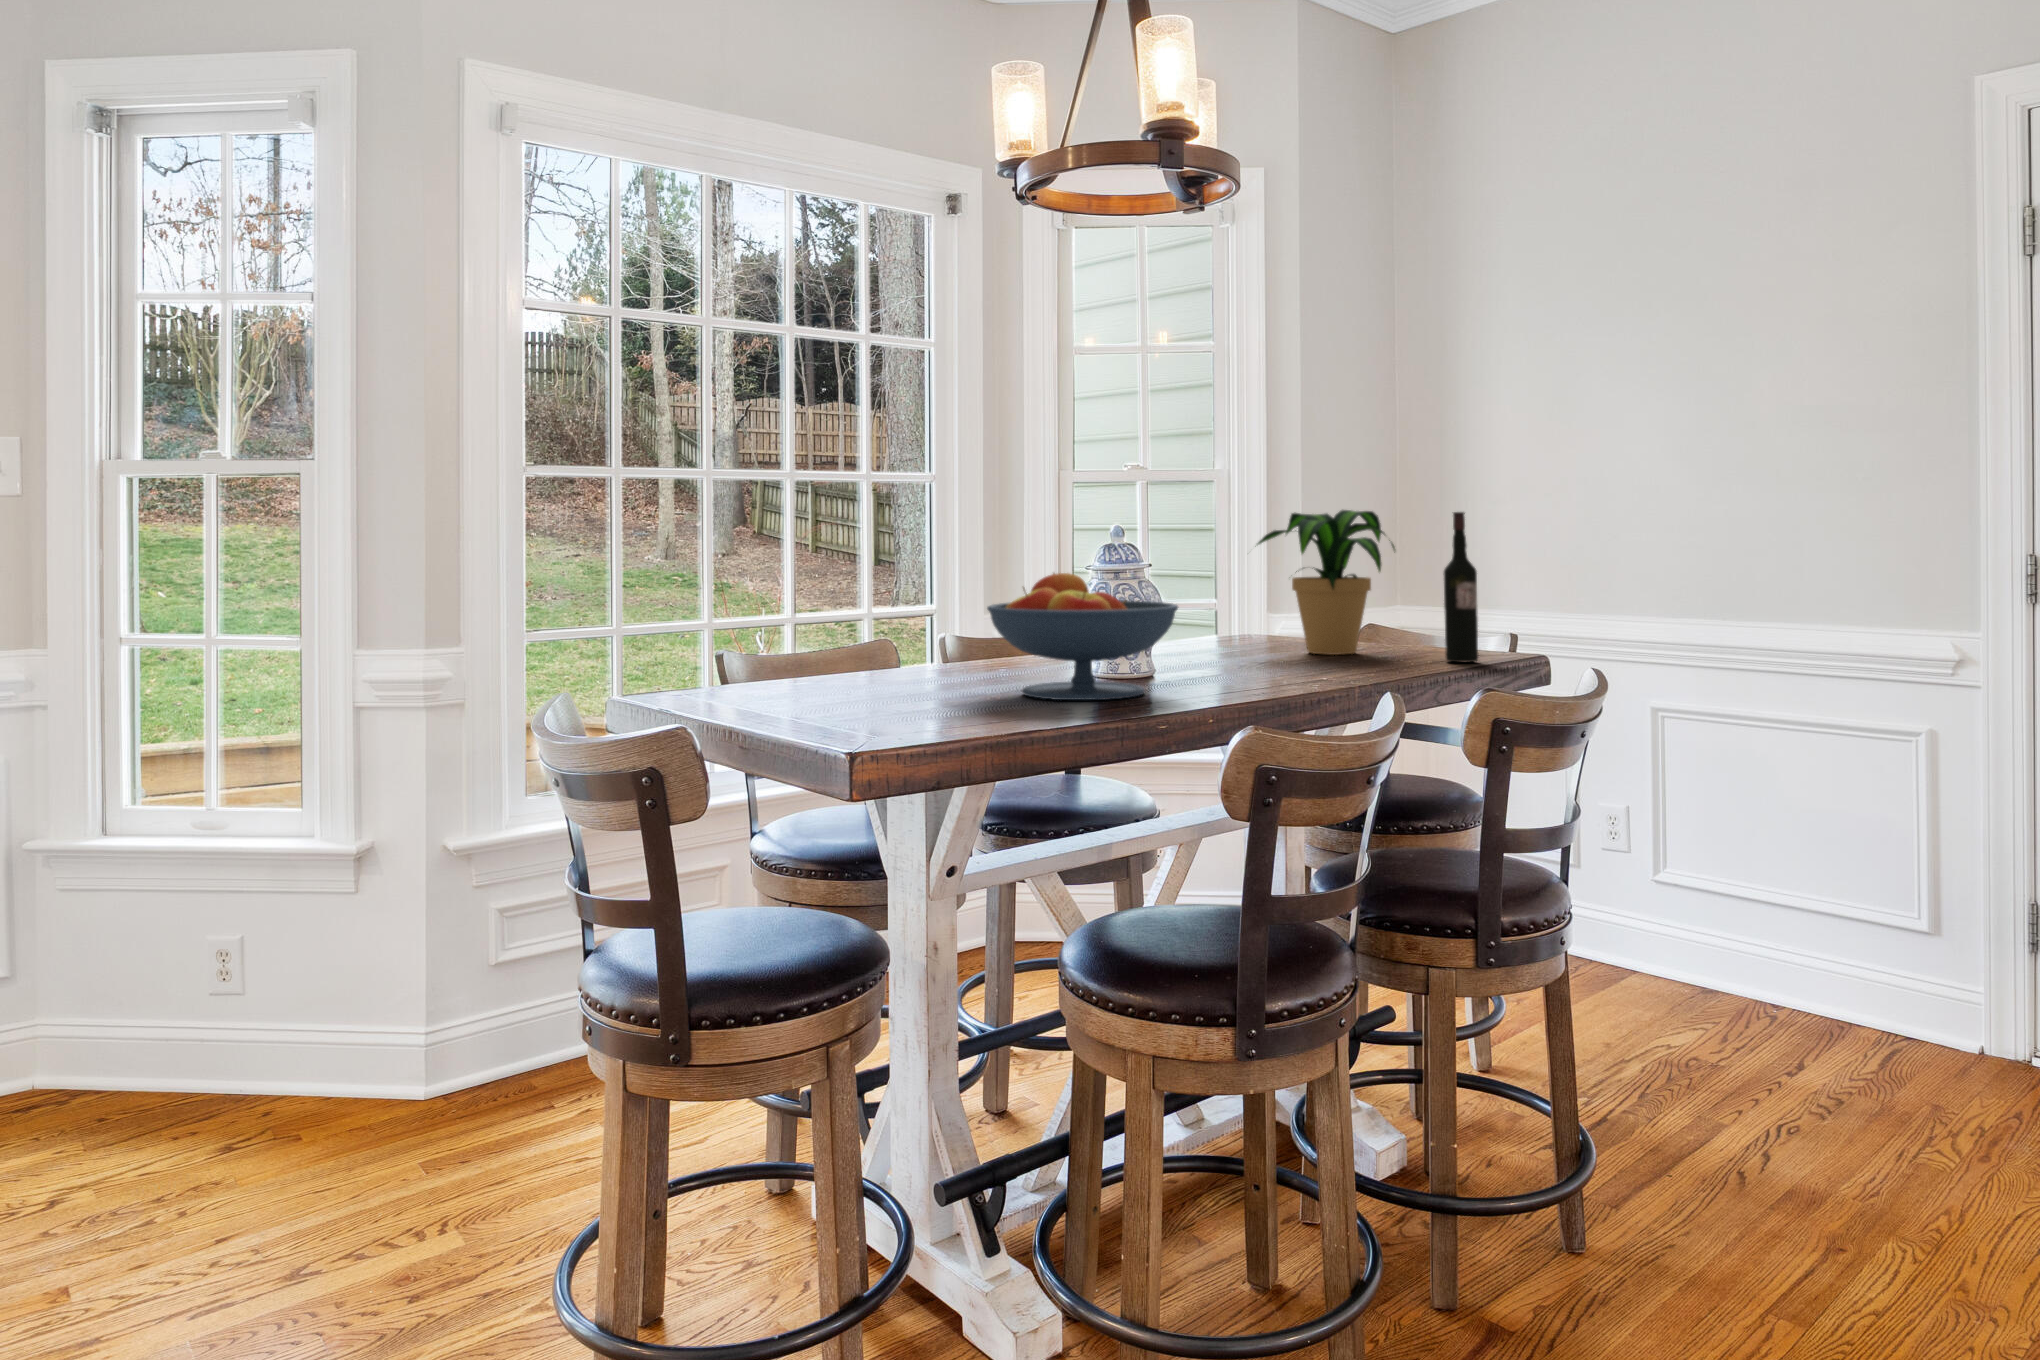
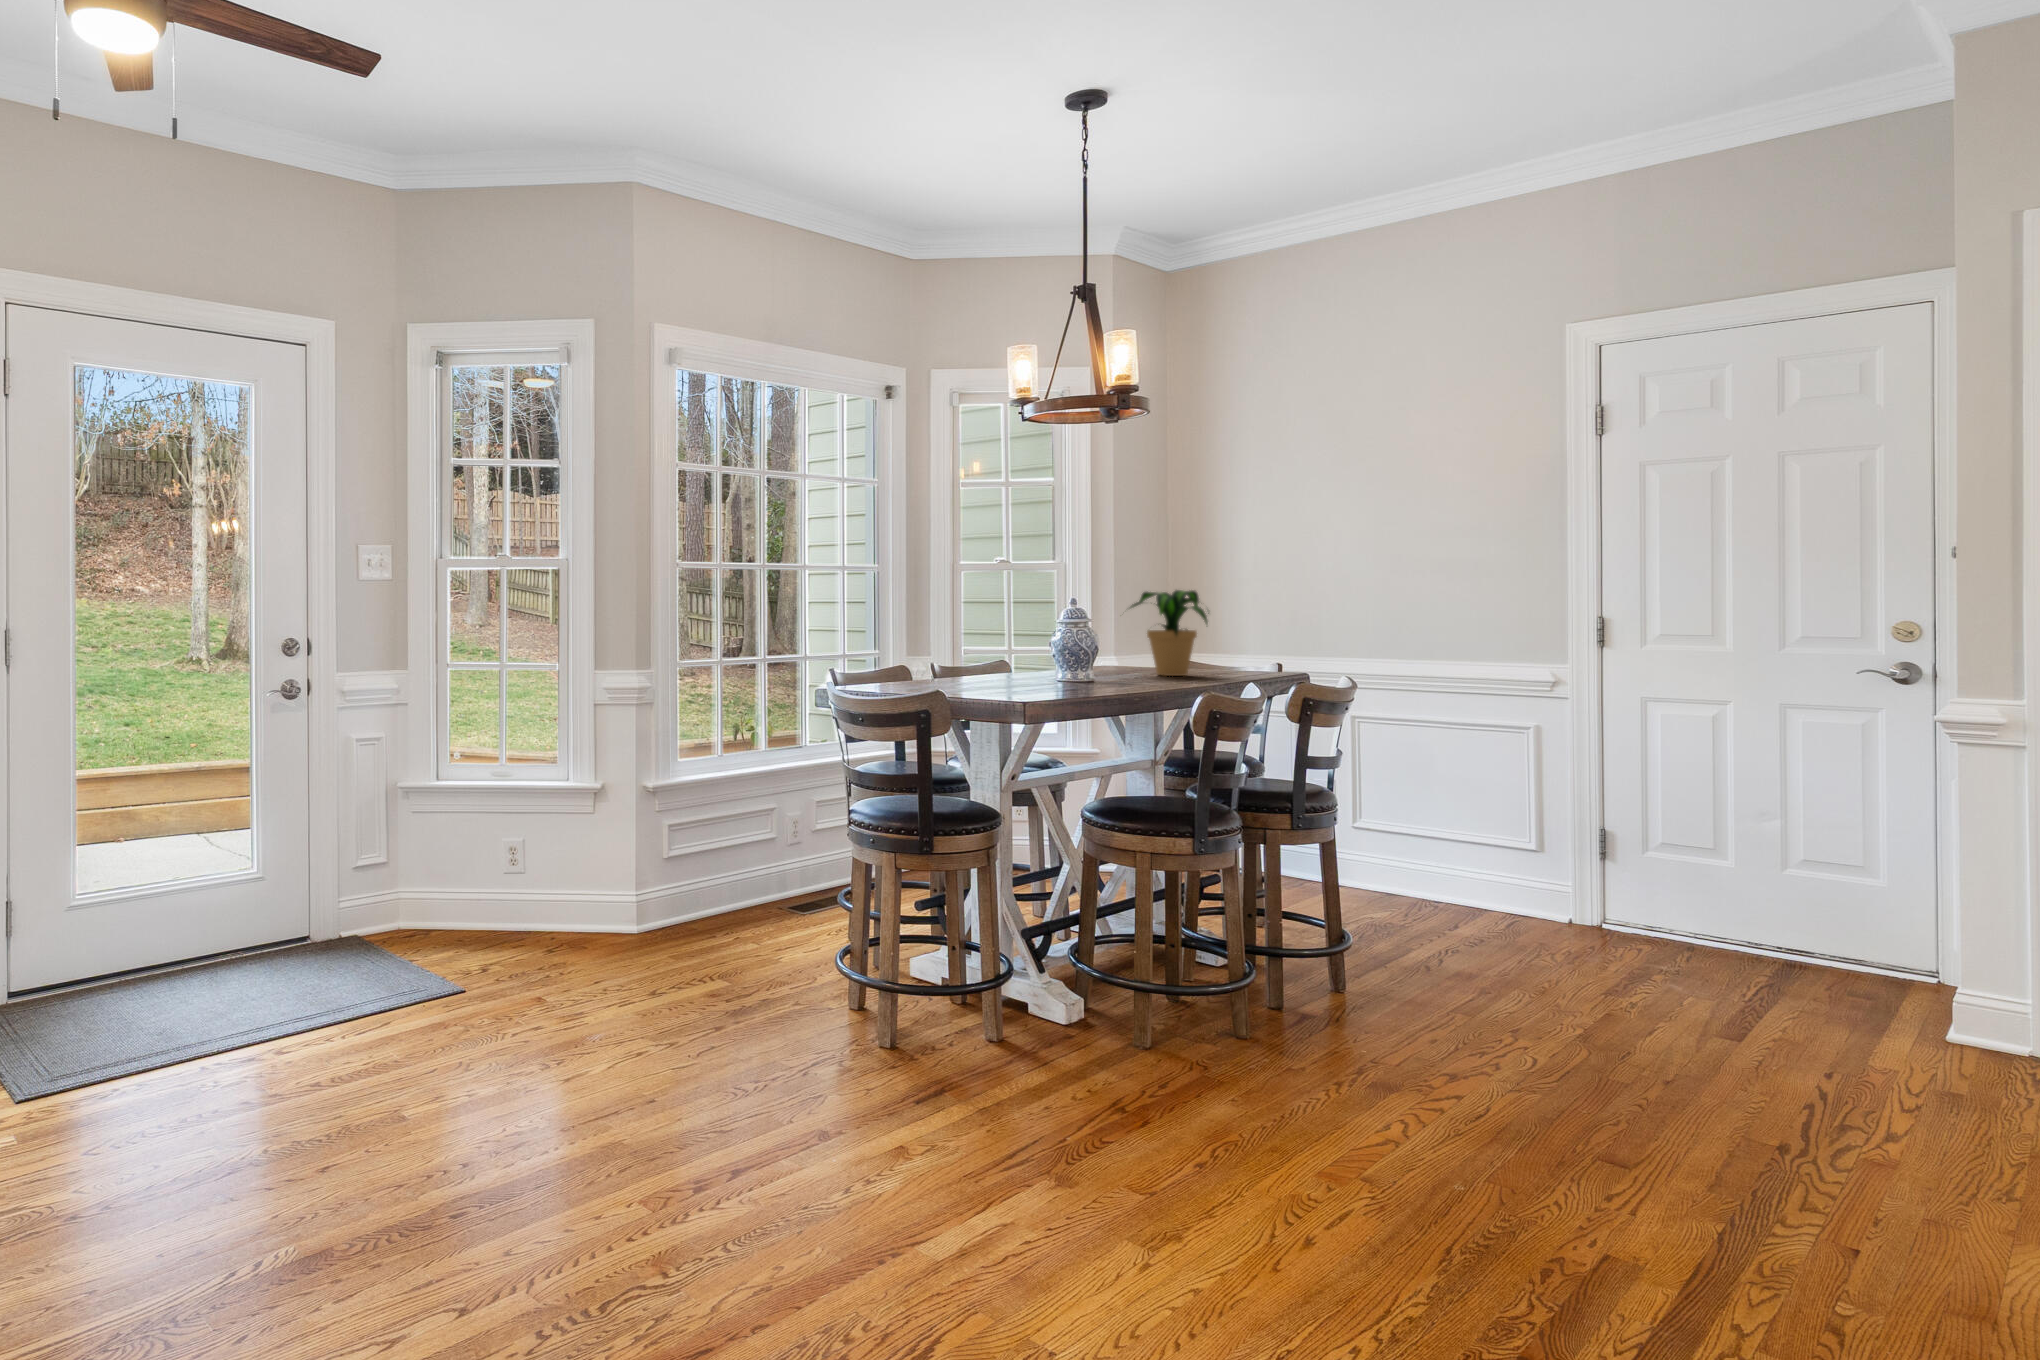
wine bottle: present [1443,512,1478,662] -> none [1247,591,1269,678]
fruit bowl: present [987,573,1178,700] -> none [1015,624,1123,690]

